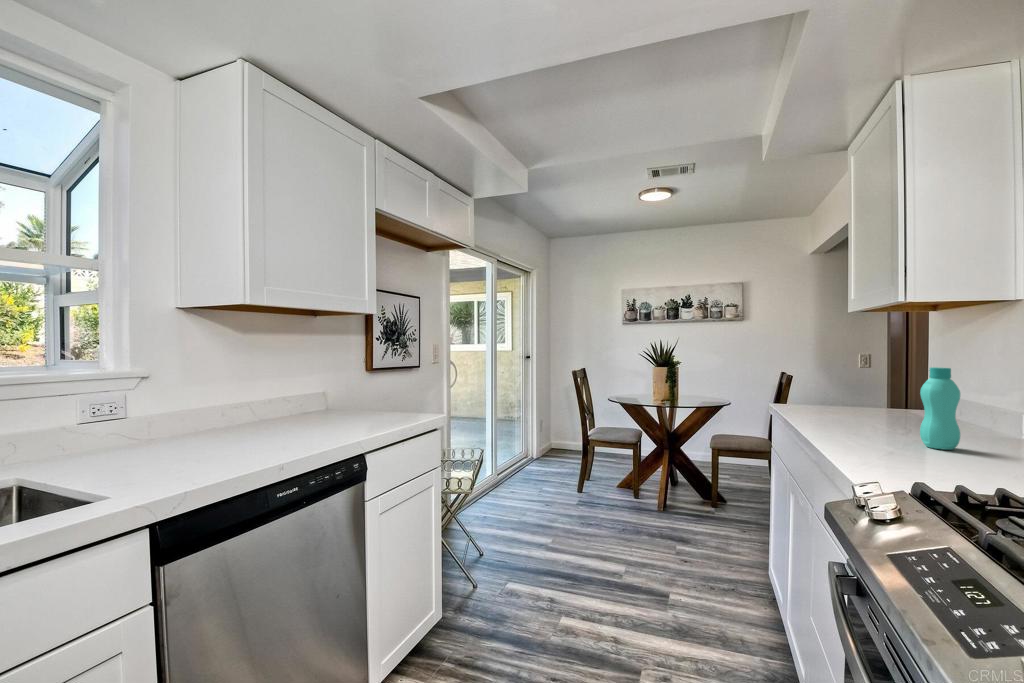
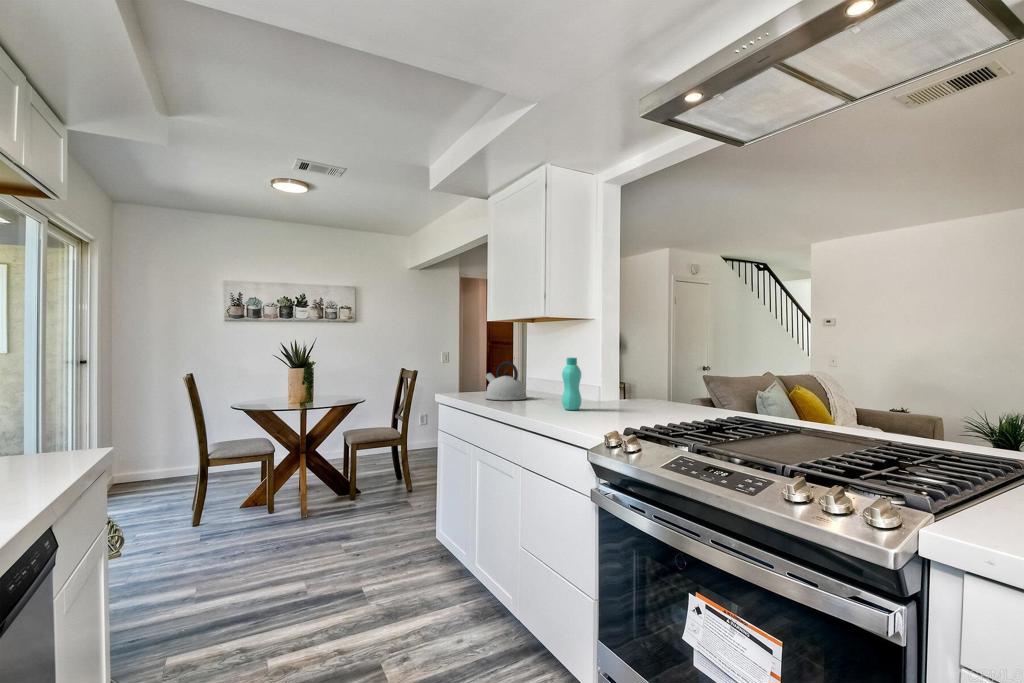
kettle: none [830,369,902,424] -> present [485,362,527,400]

